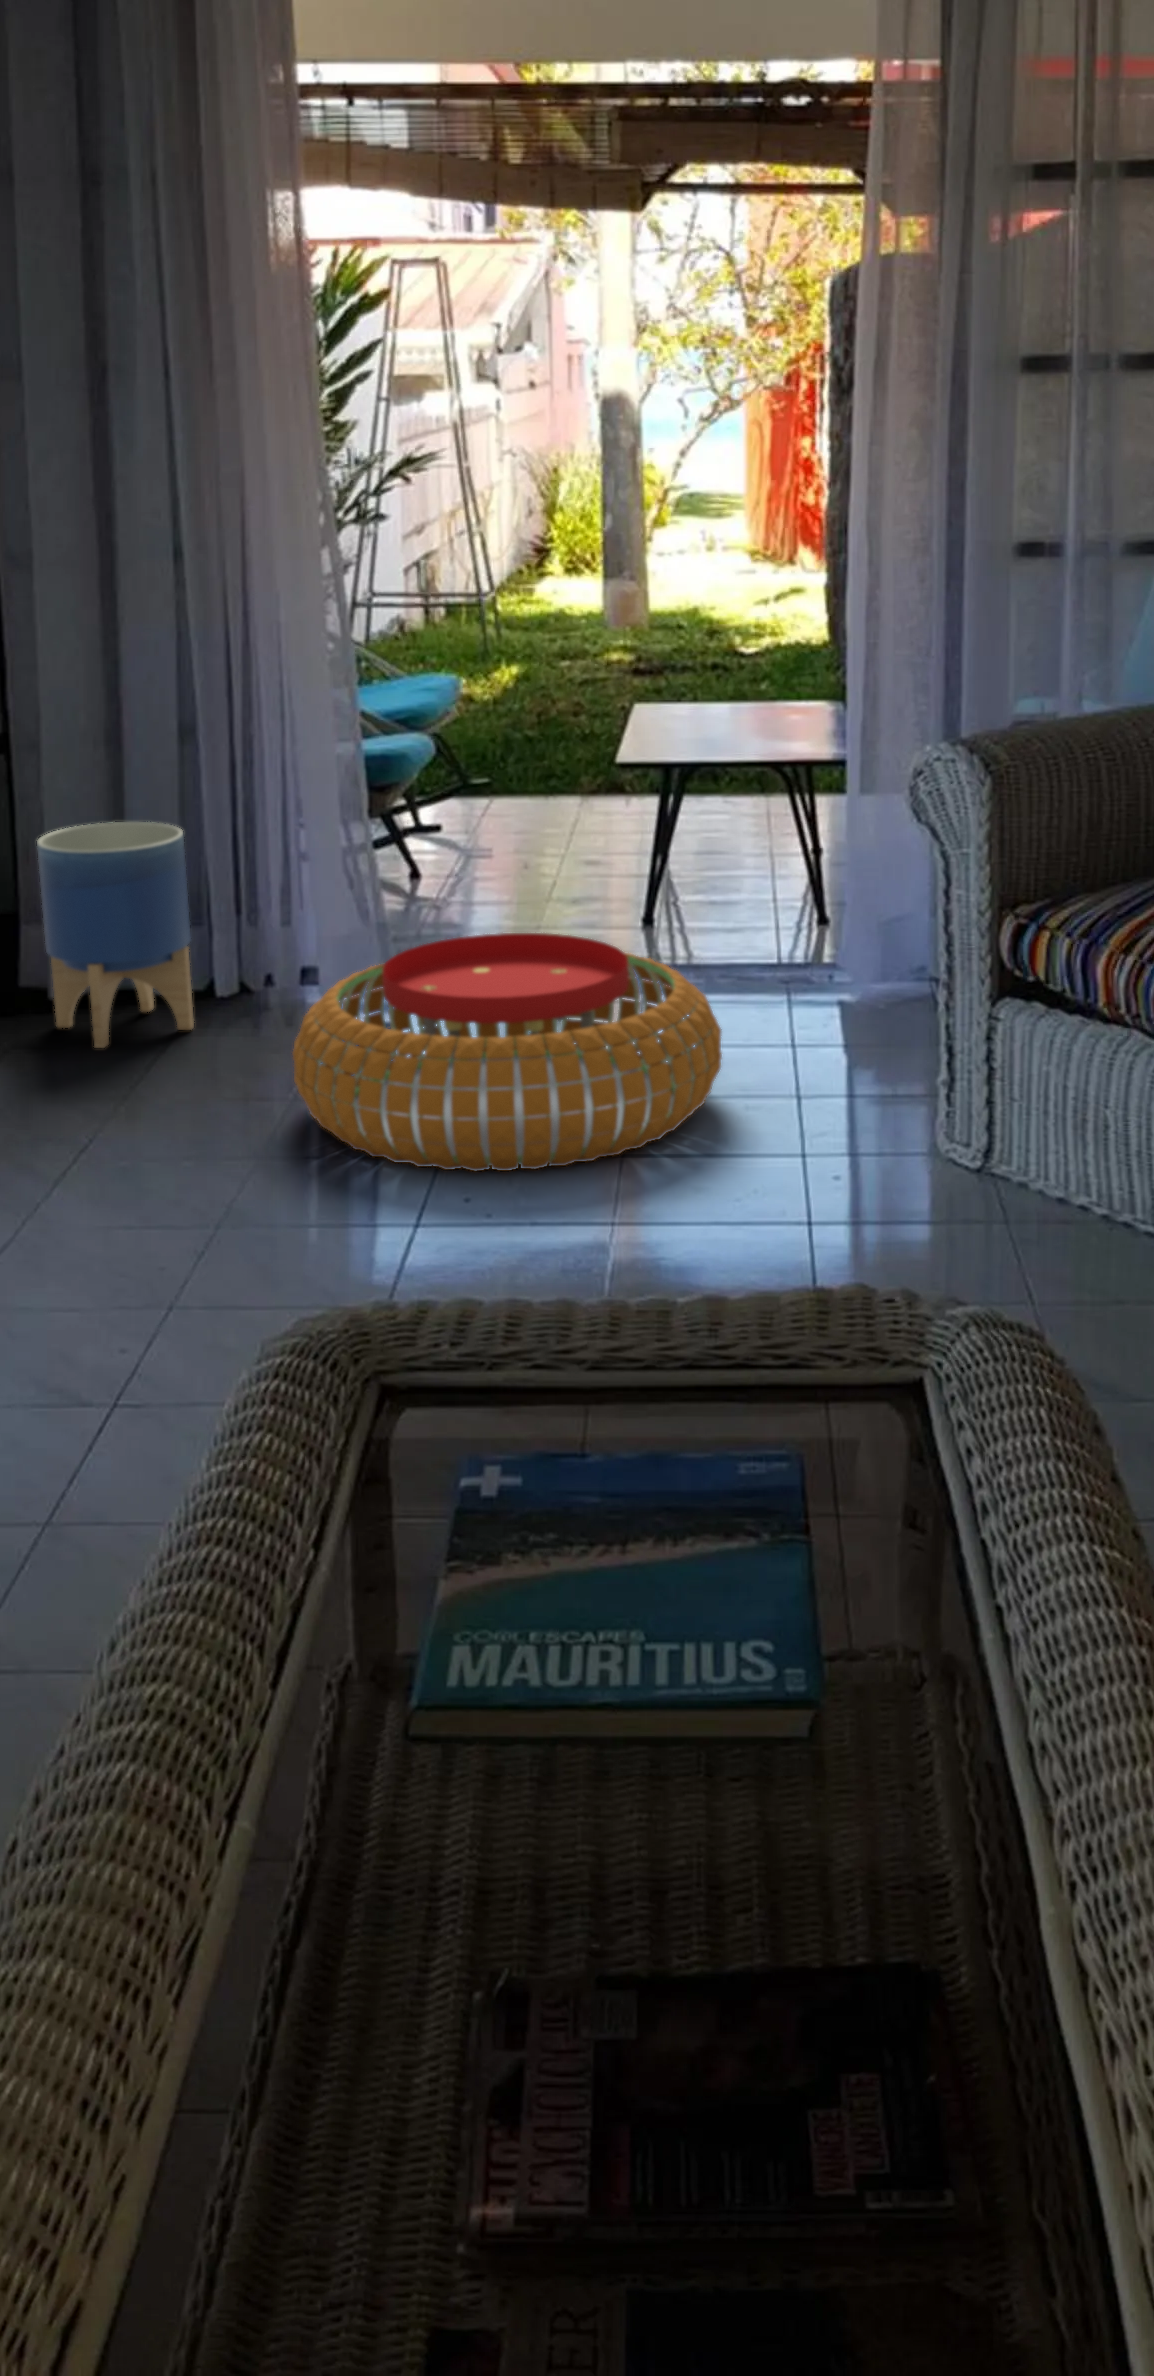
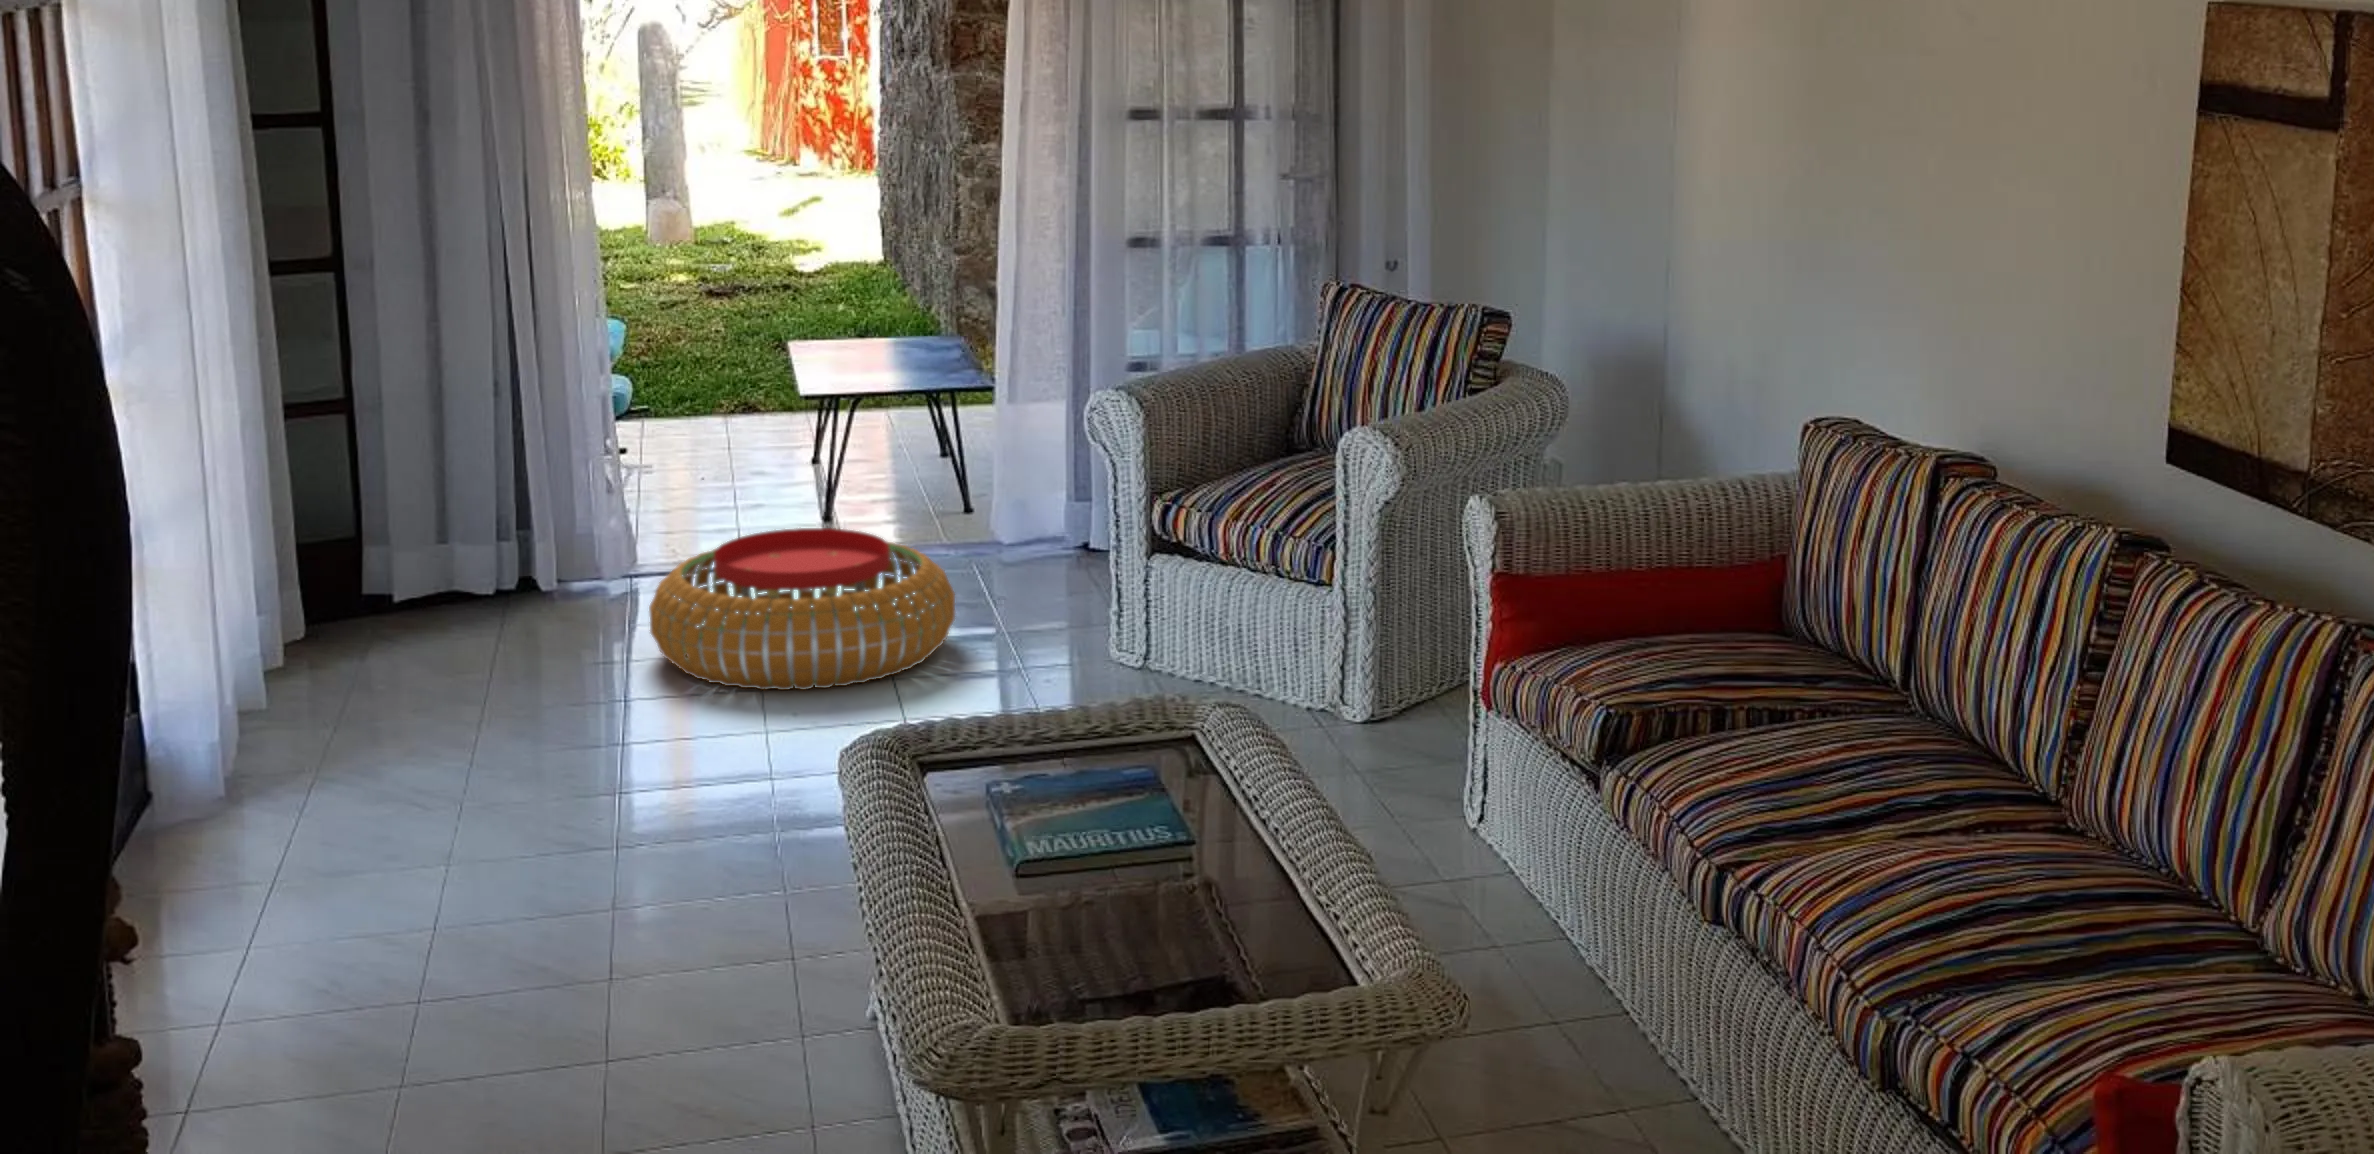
planter: present [37,822,194,1048] -> none [396,459,519,632]

